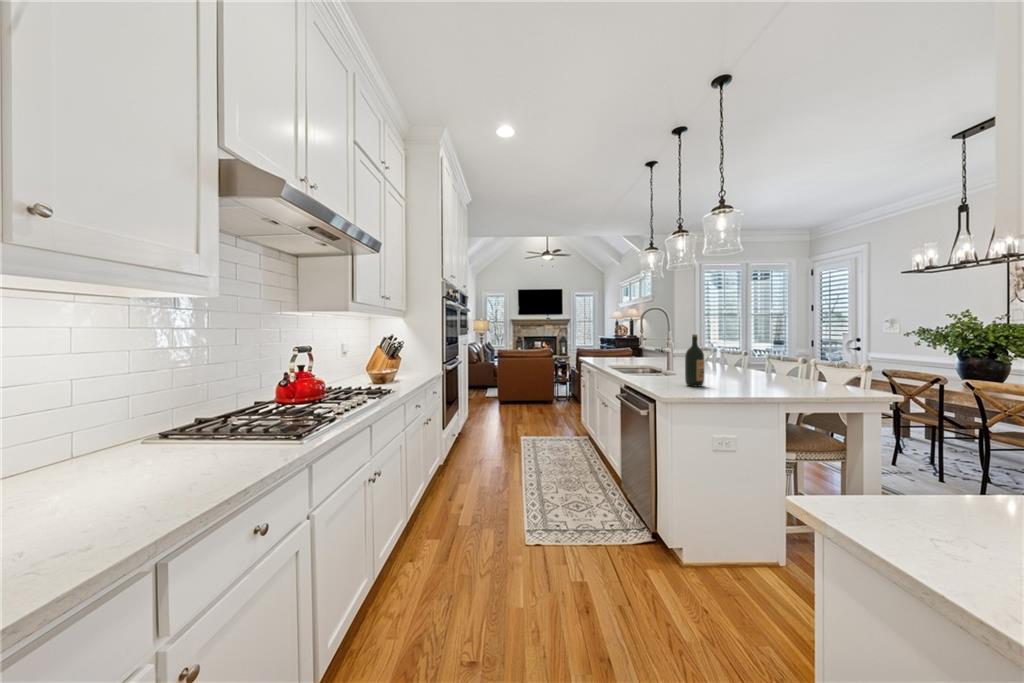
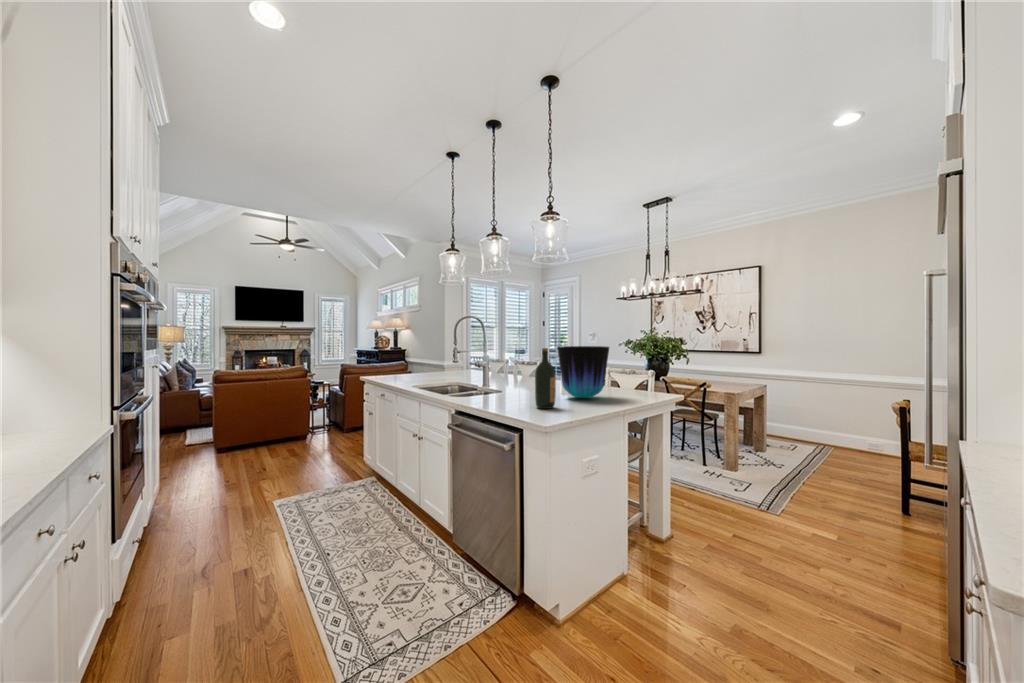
vase: none [722,334,780,383] -> present [557,346,609,398]

